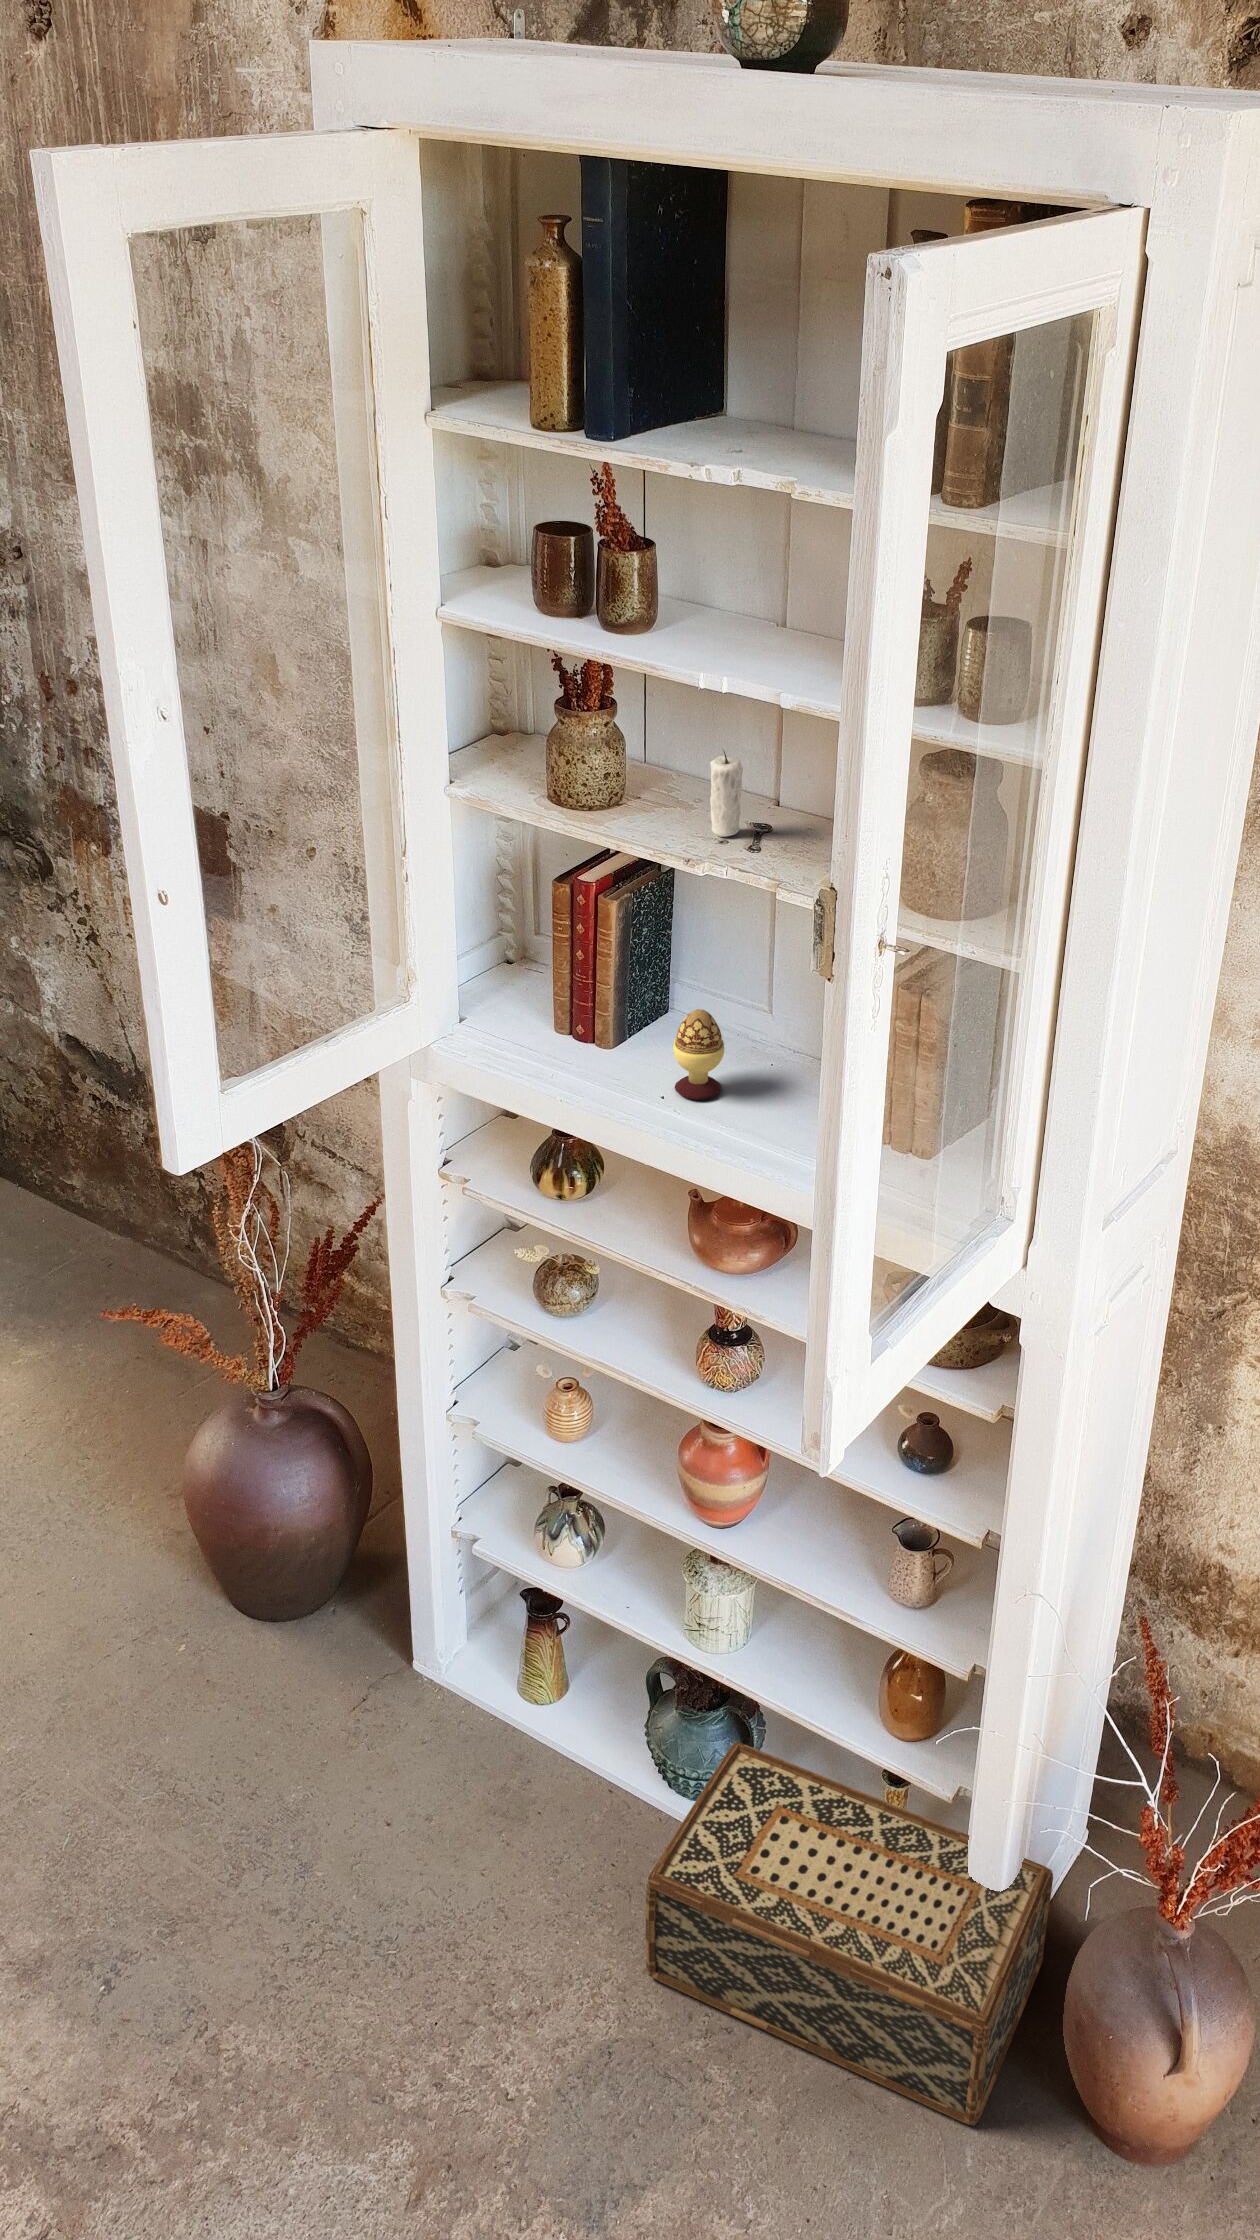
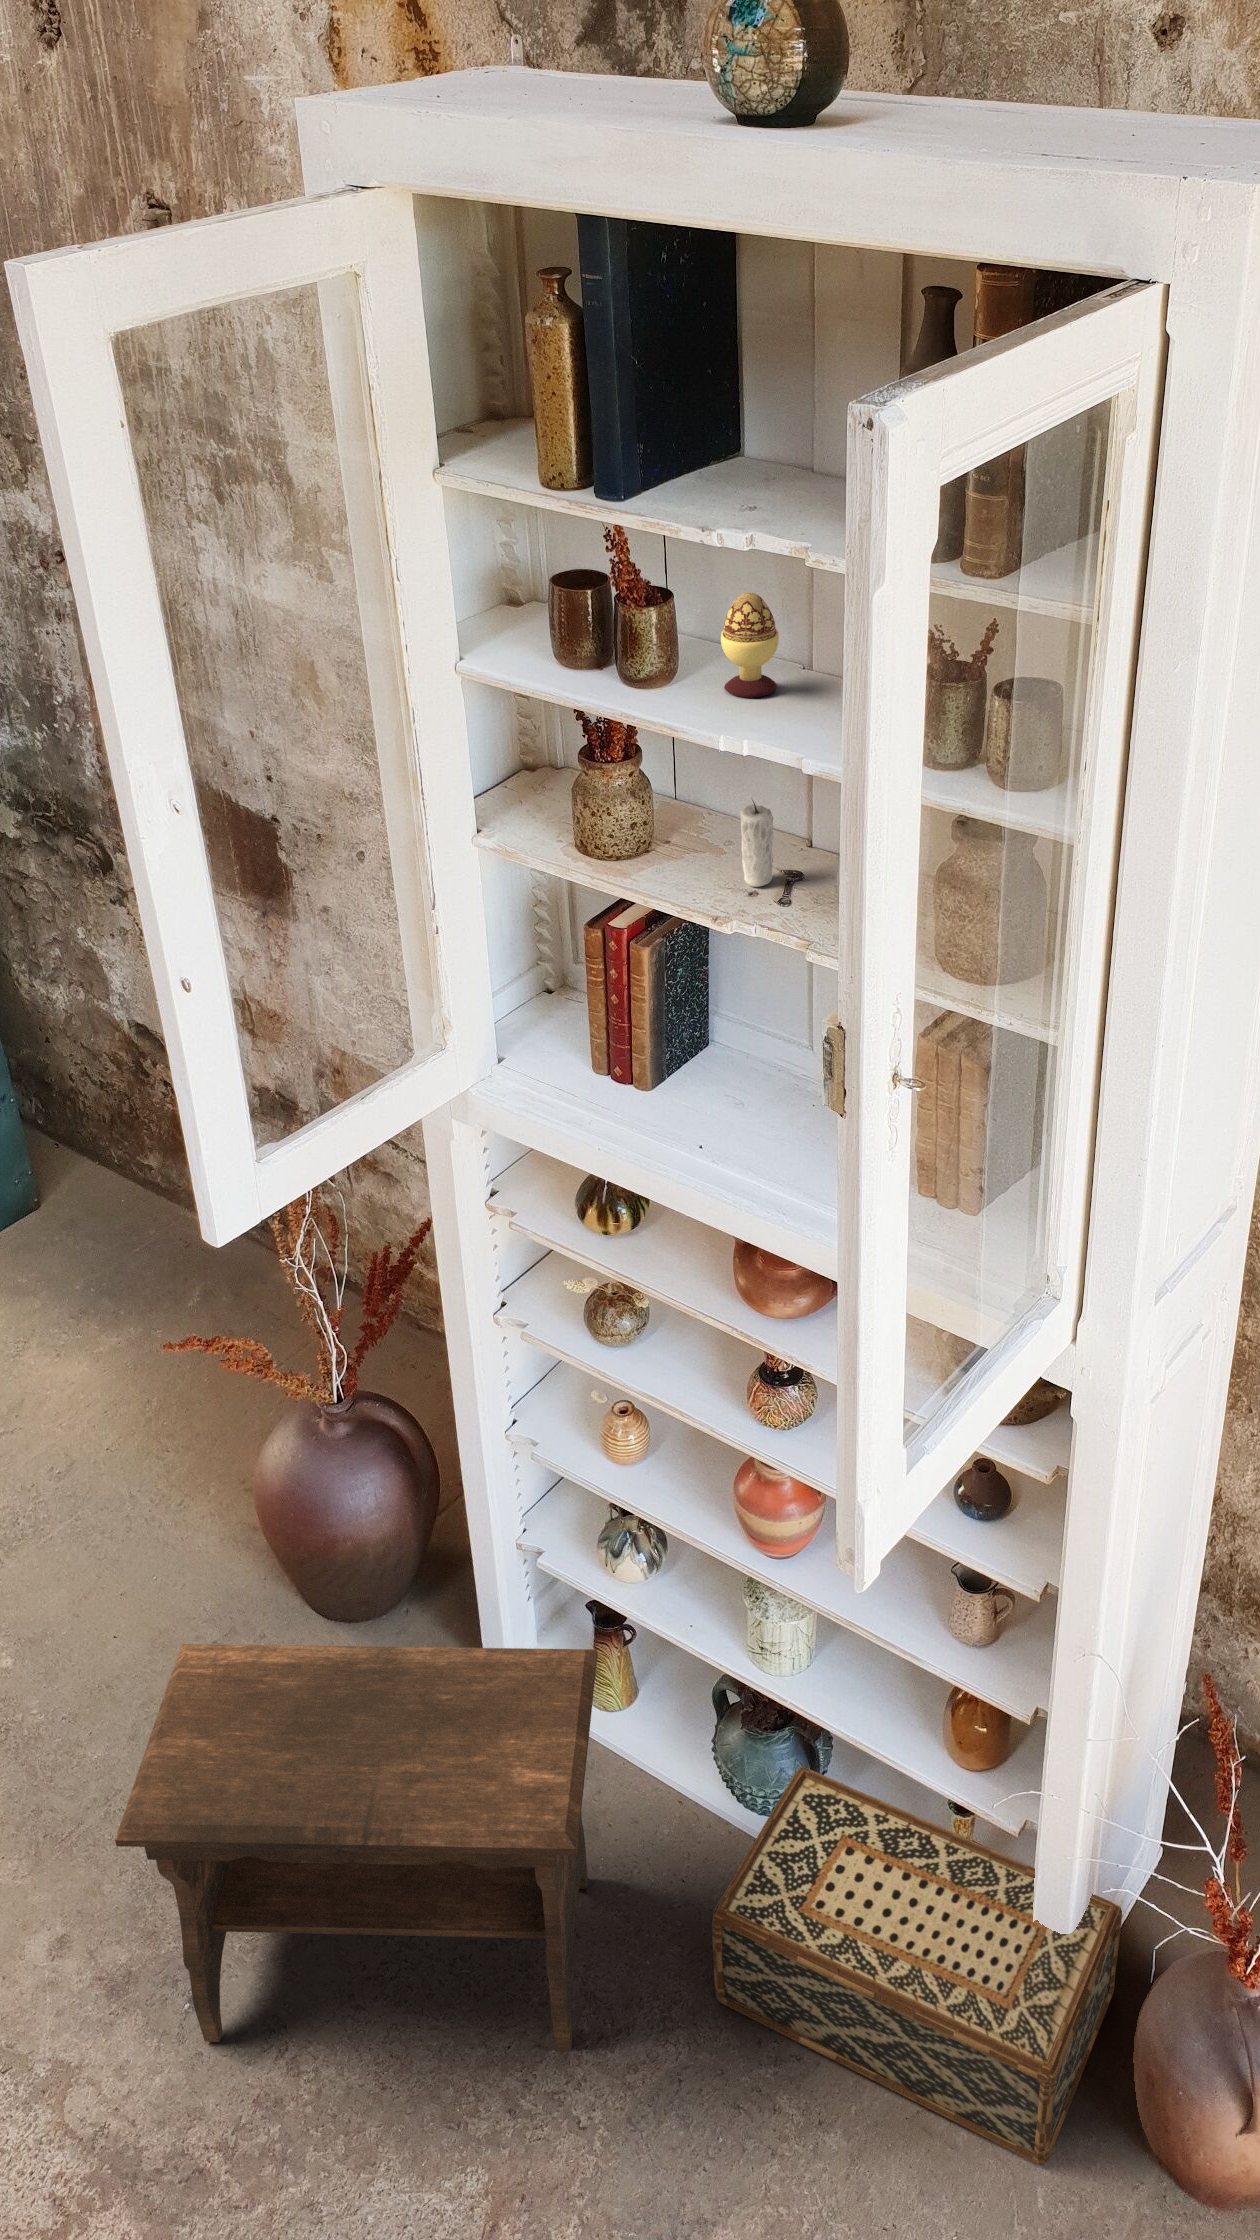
decorative egg: present [673,1009,724,1100] -> present [721,592,779,698]
footstool: none [42,1607,537,2026] -> present [115,1644,597,2051]

